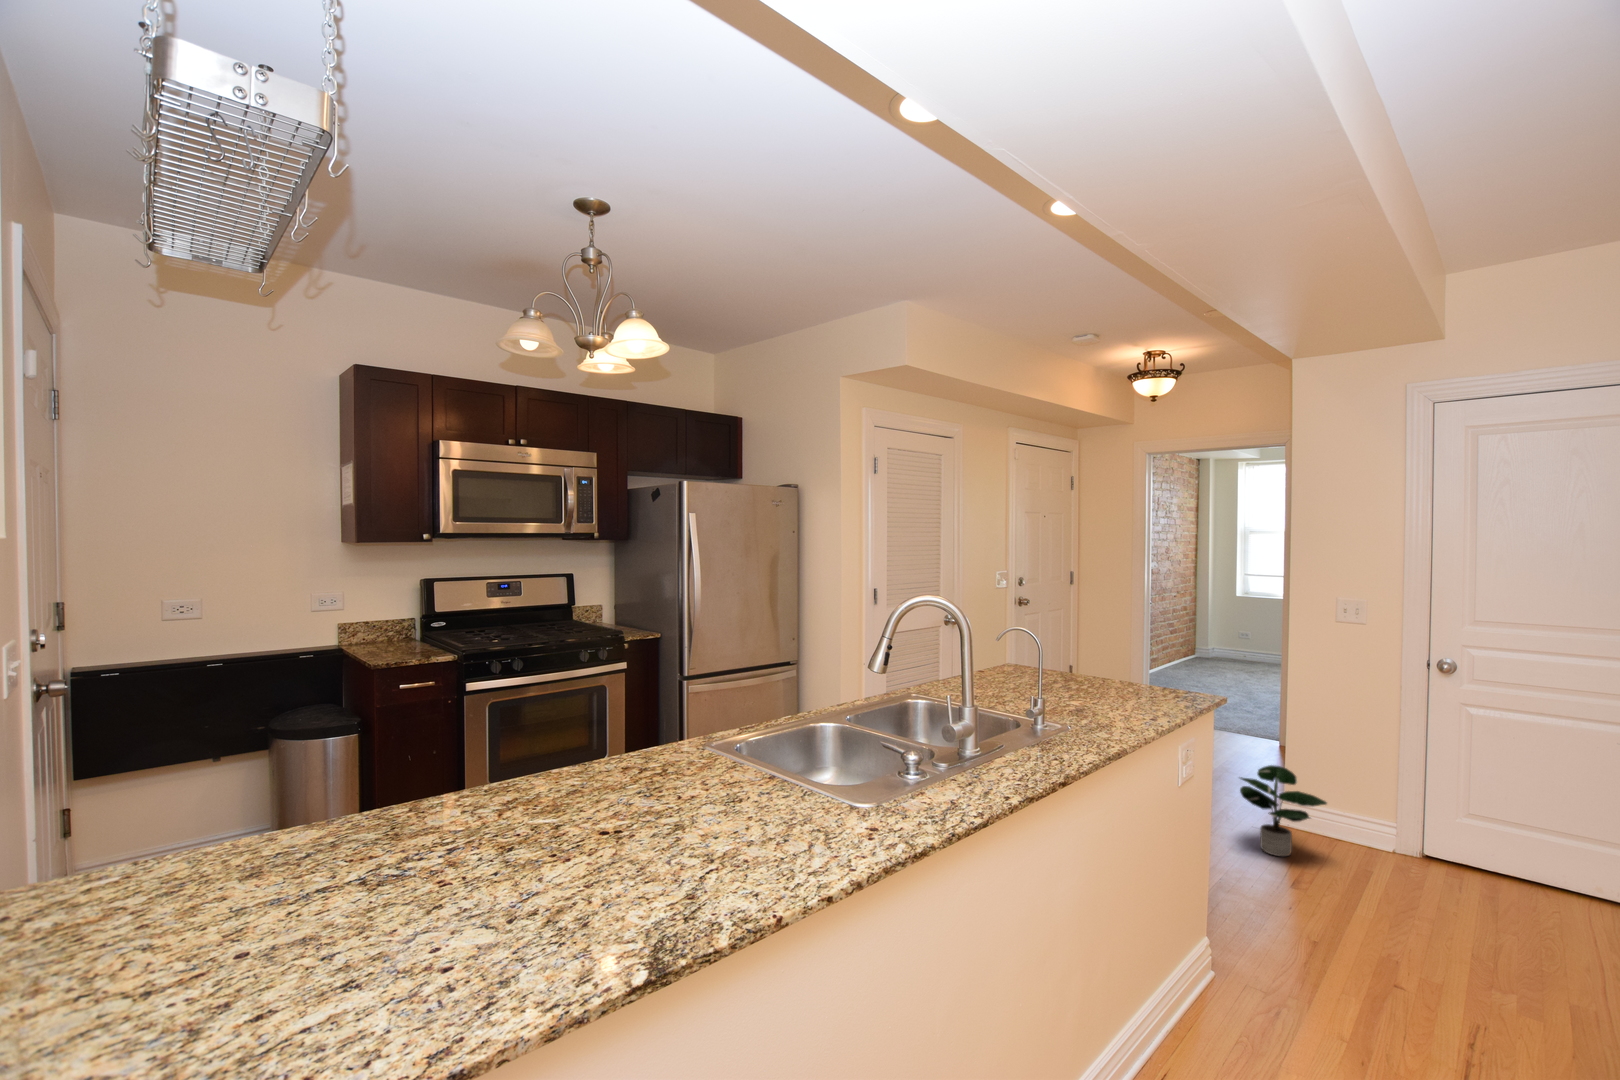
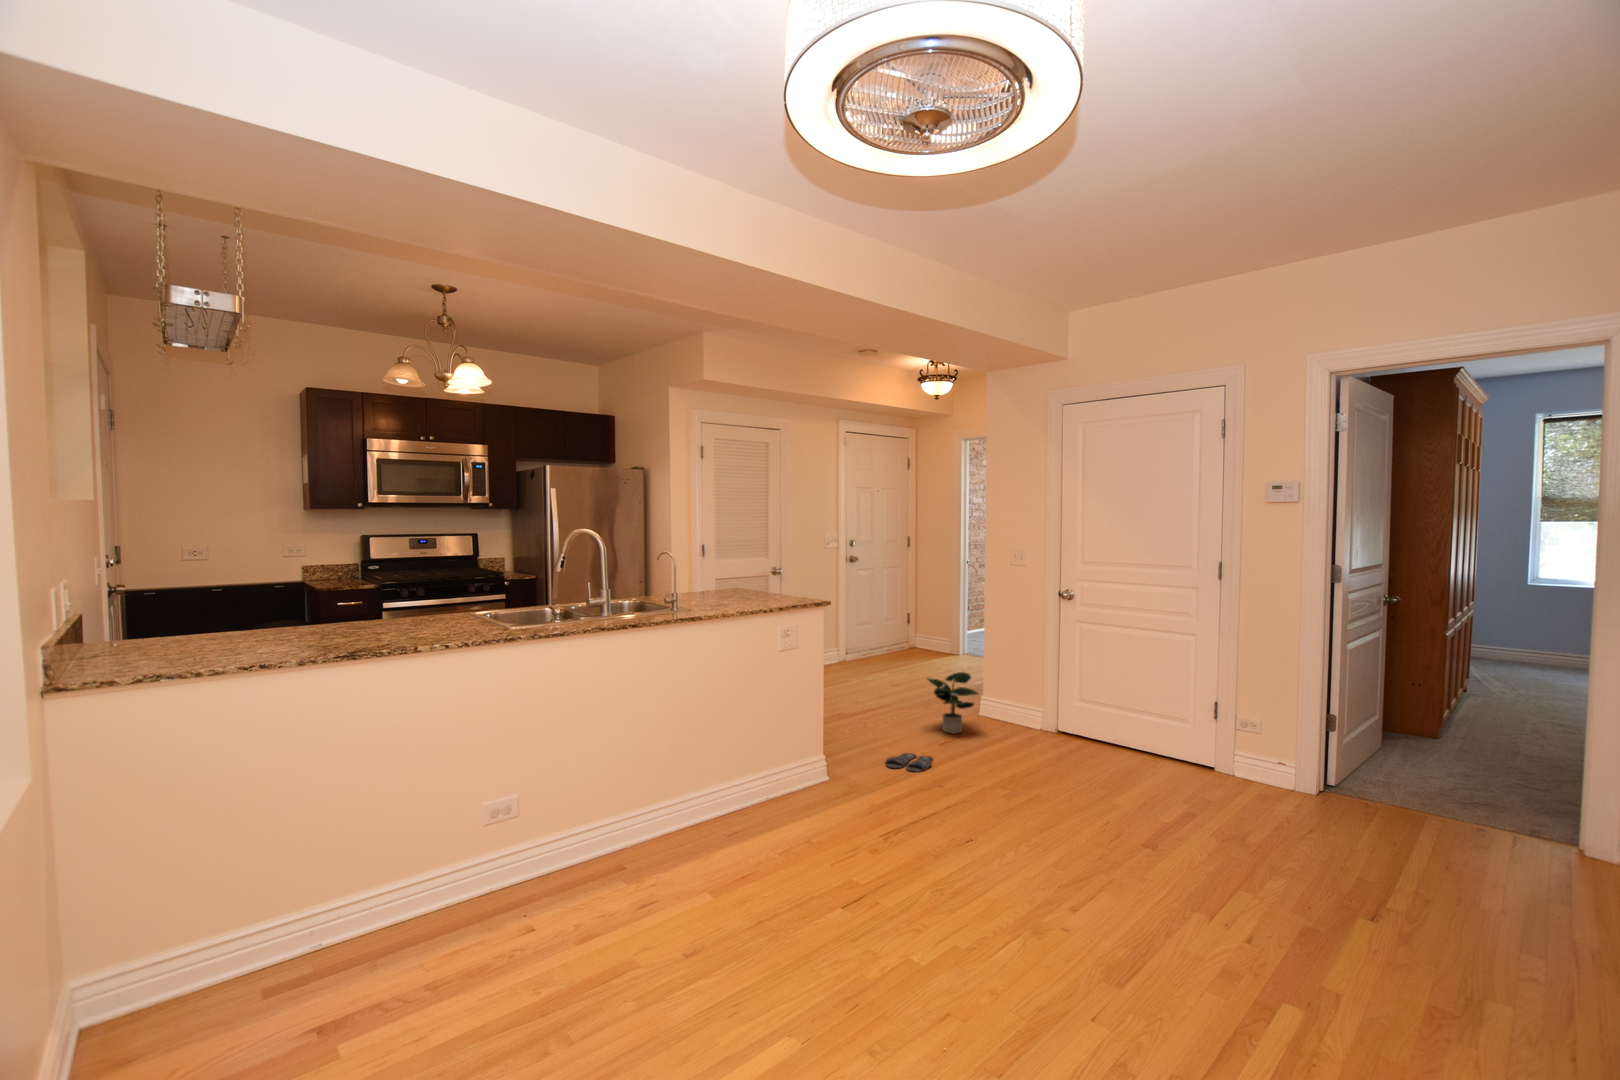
slippers: none [1258,901,1339,946] -> present [886,753,933,772]

